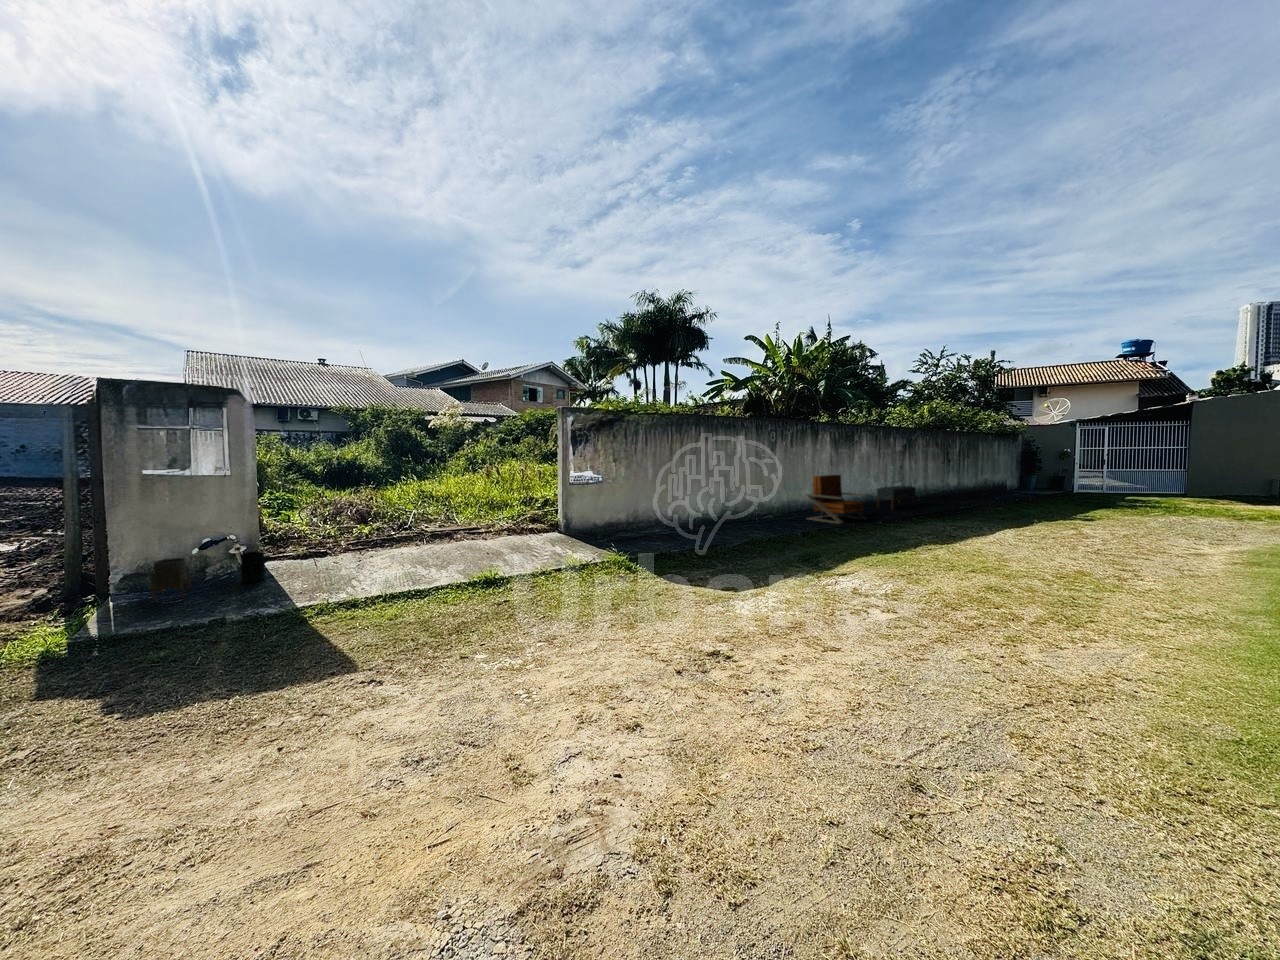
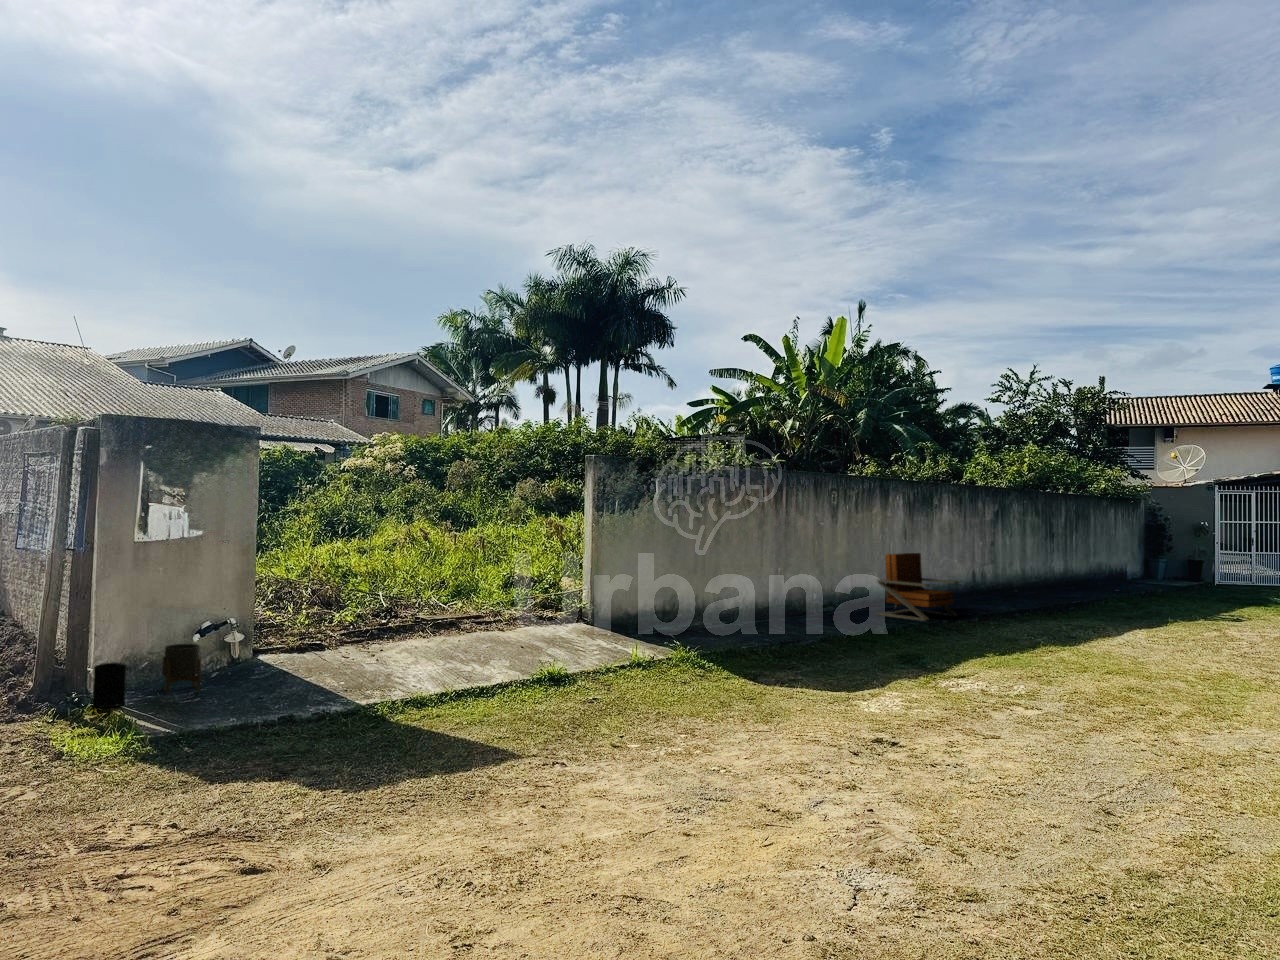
bench: present [877,486,916,510] -> none [961,570,1013,605]
watering can: present [234,547,265,582] -> present [93,662,126,707]

